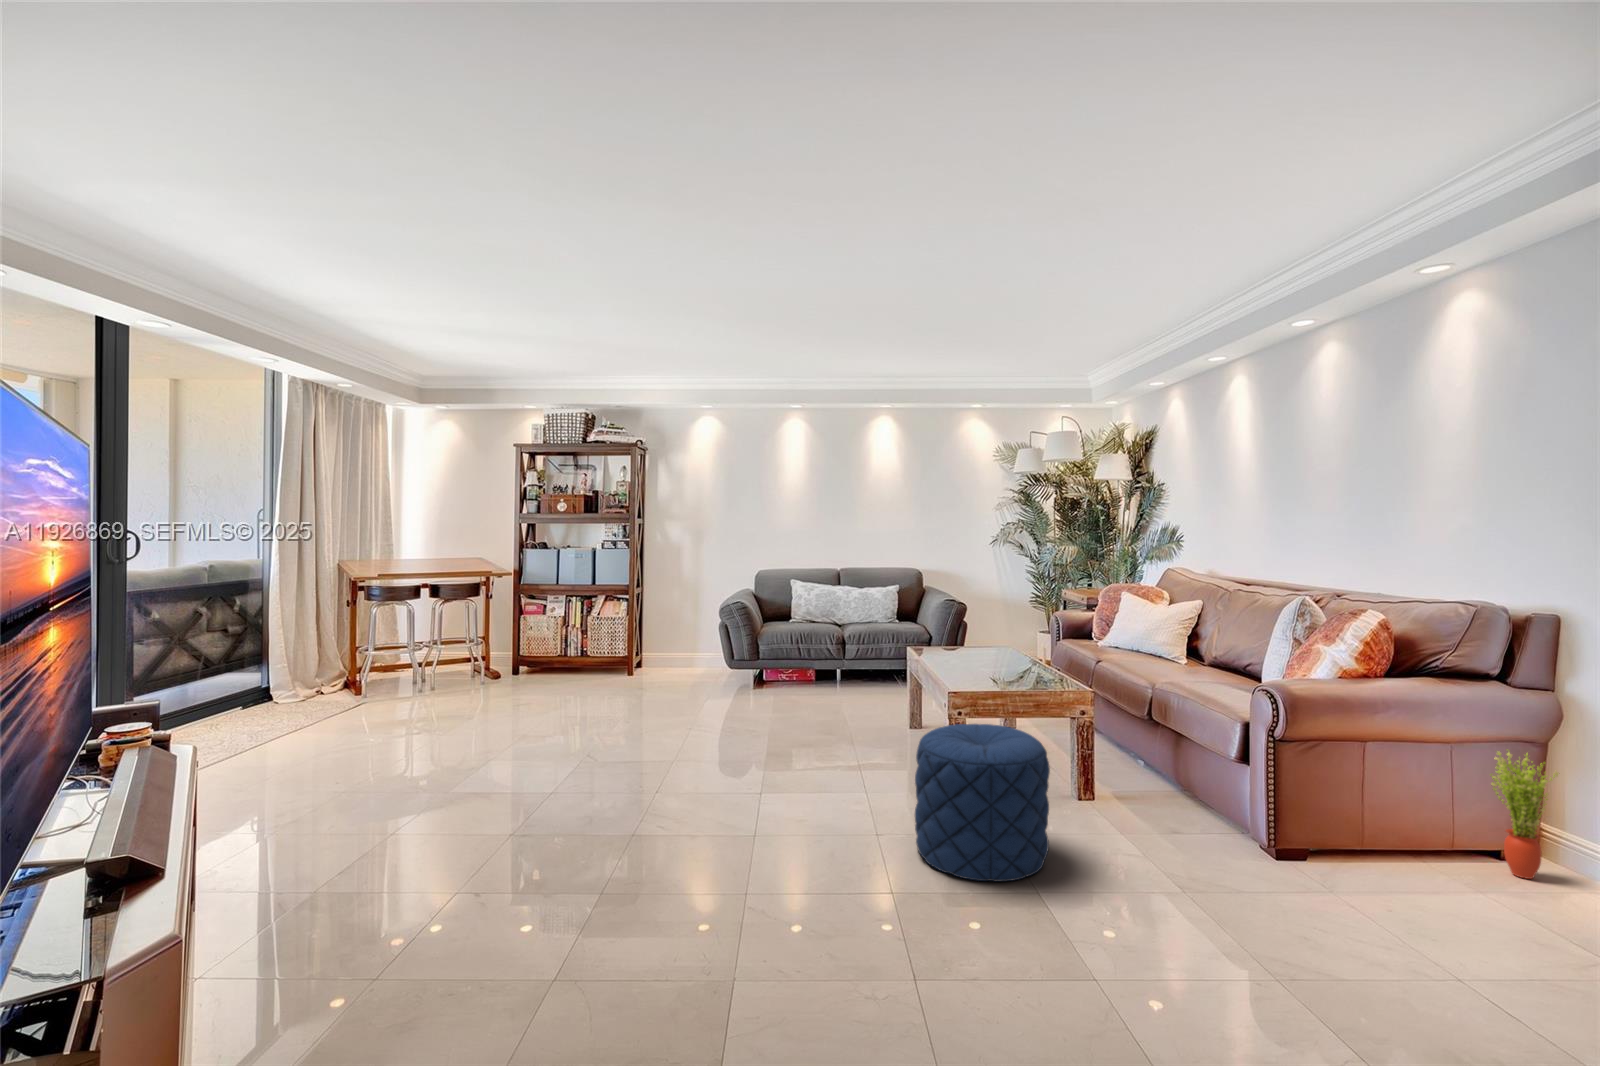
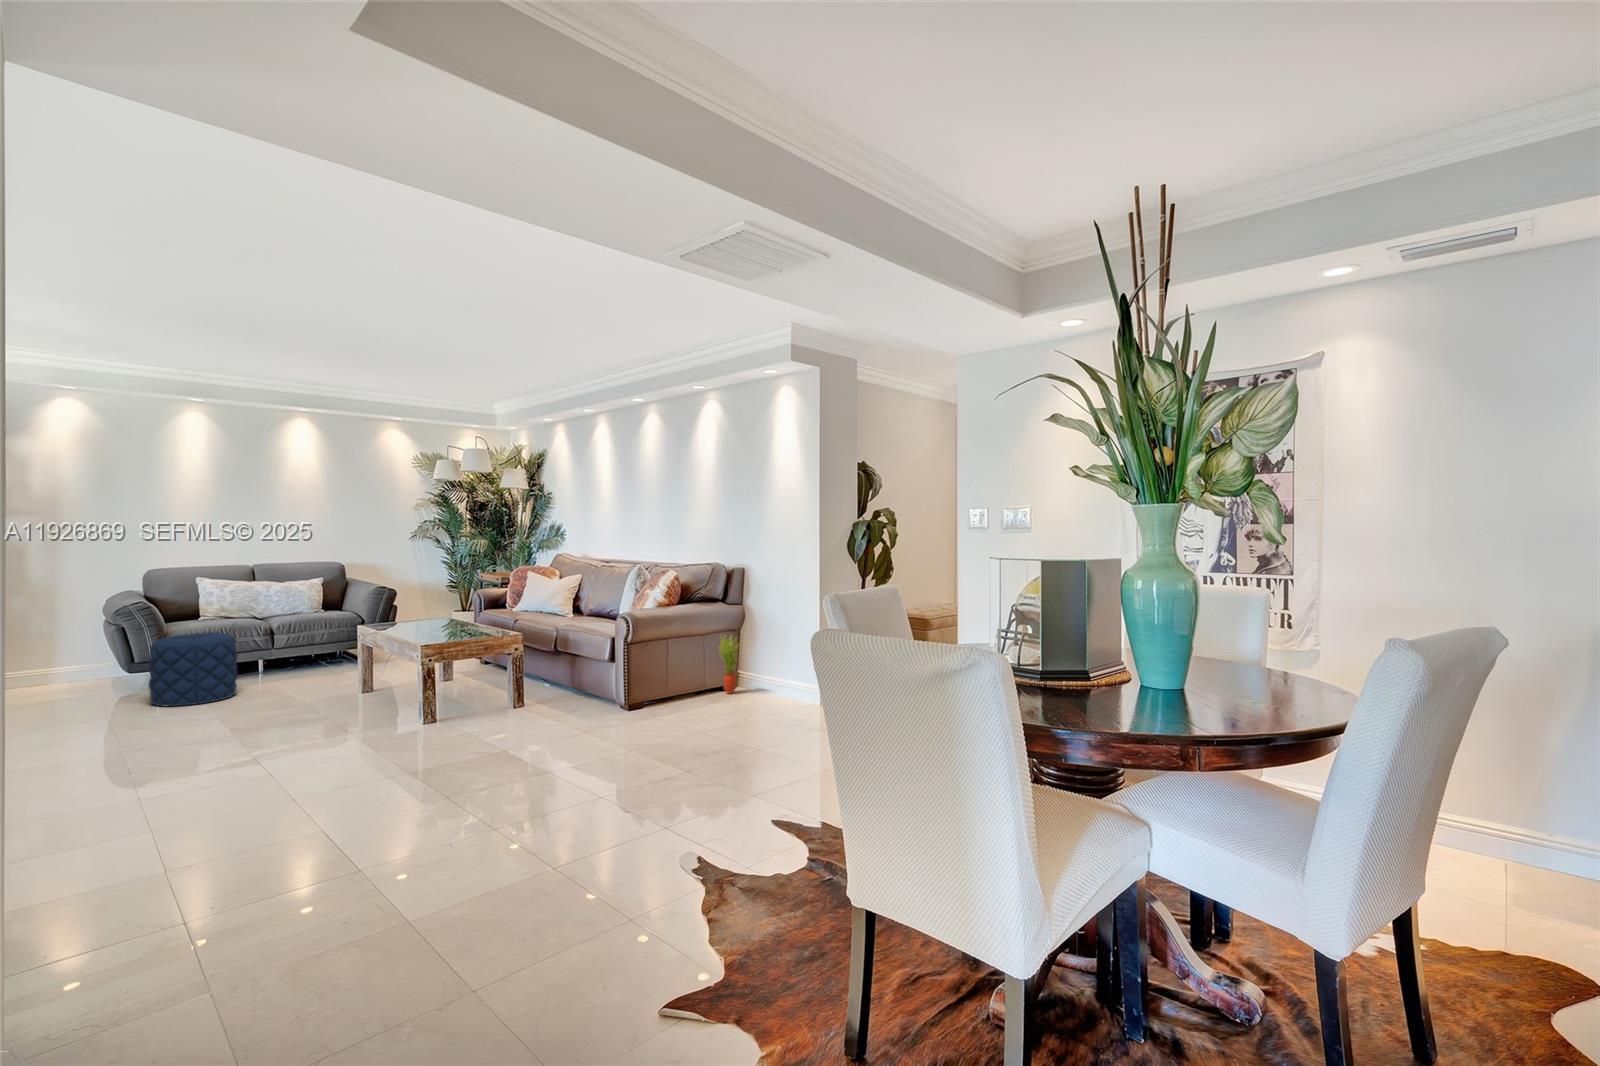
pouf: present [915,724,1050,882] -> present [149,632,237,706]

